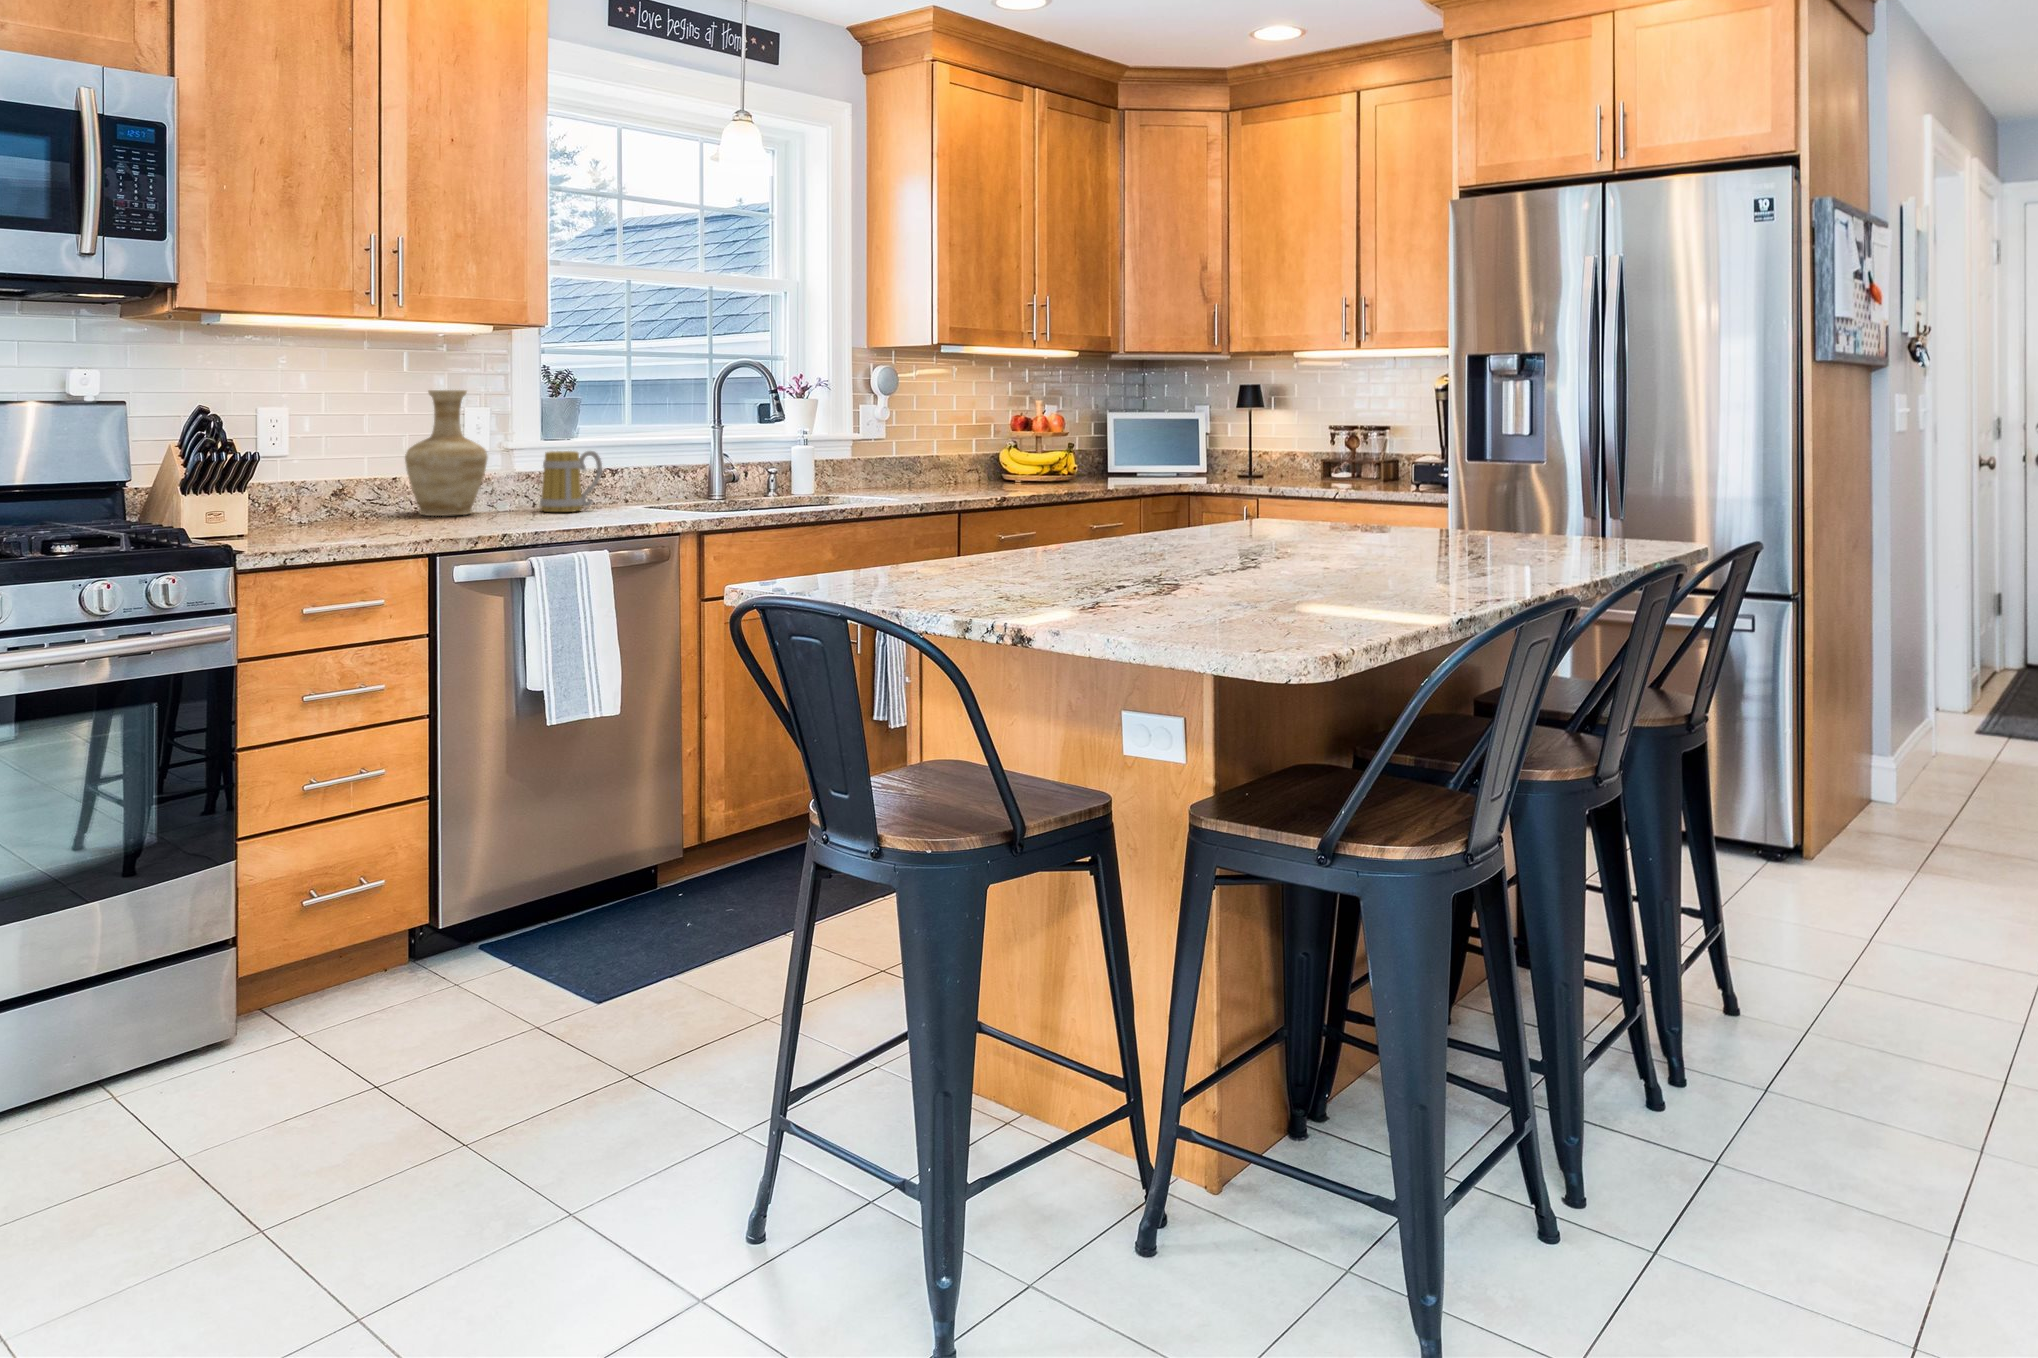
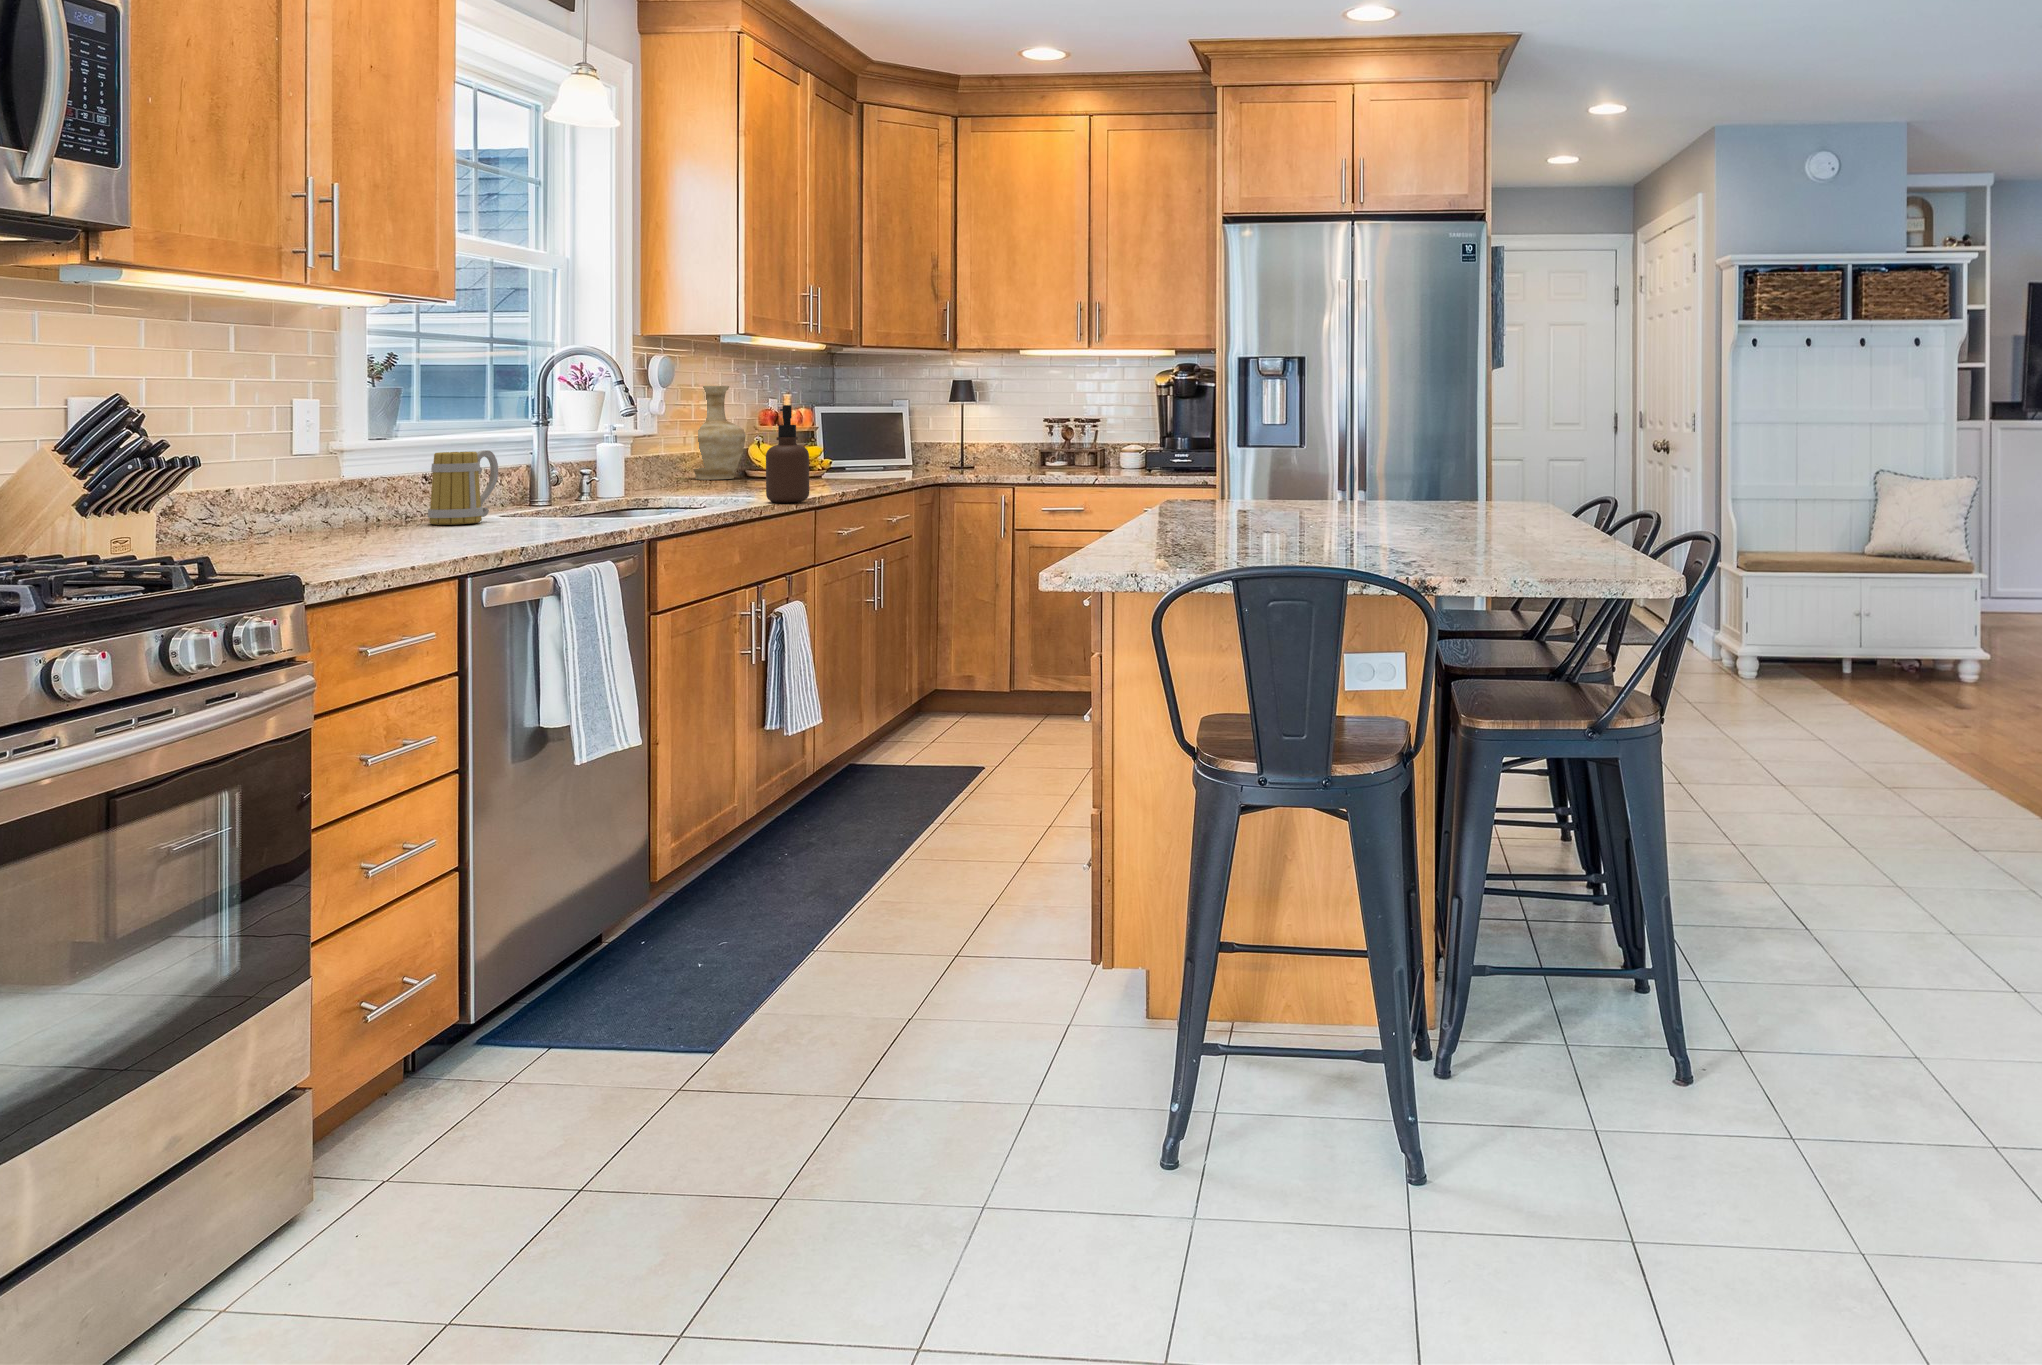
vase: present [405,390,488,516] -> present [693,386,746,480]
soap dispenser: none [879,415,918,507] -> present [766,405,809,503]

